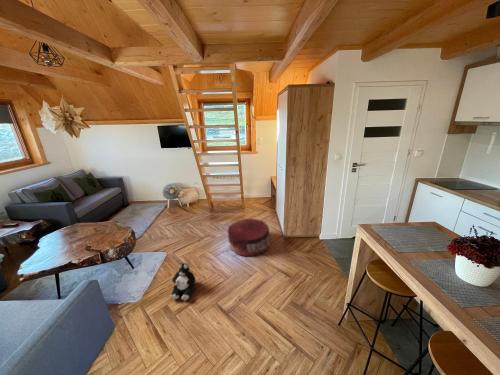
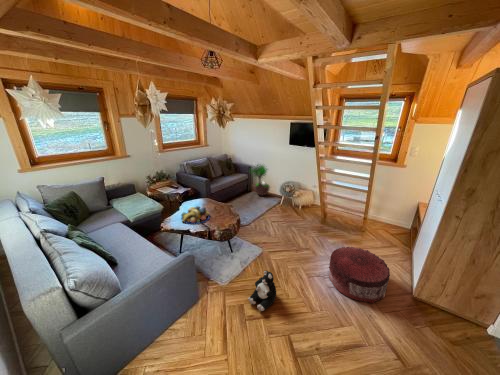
potted tree: none [121,170,151,206] -> present [251,165,270,195]
fruit bowl: none [50,231,95,257] -> present [181,206,210,224]

